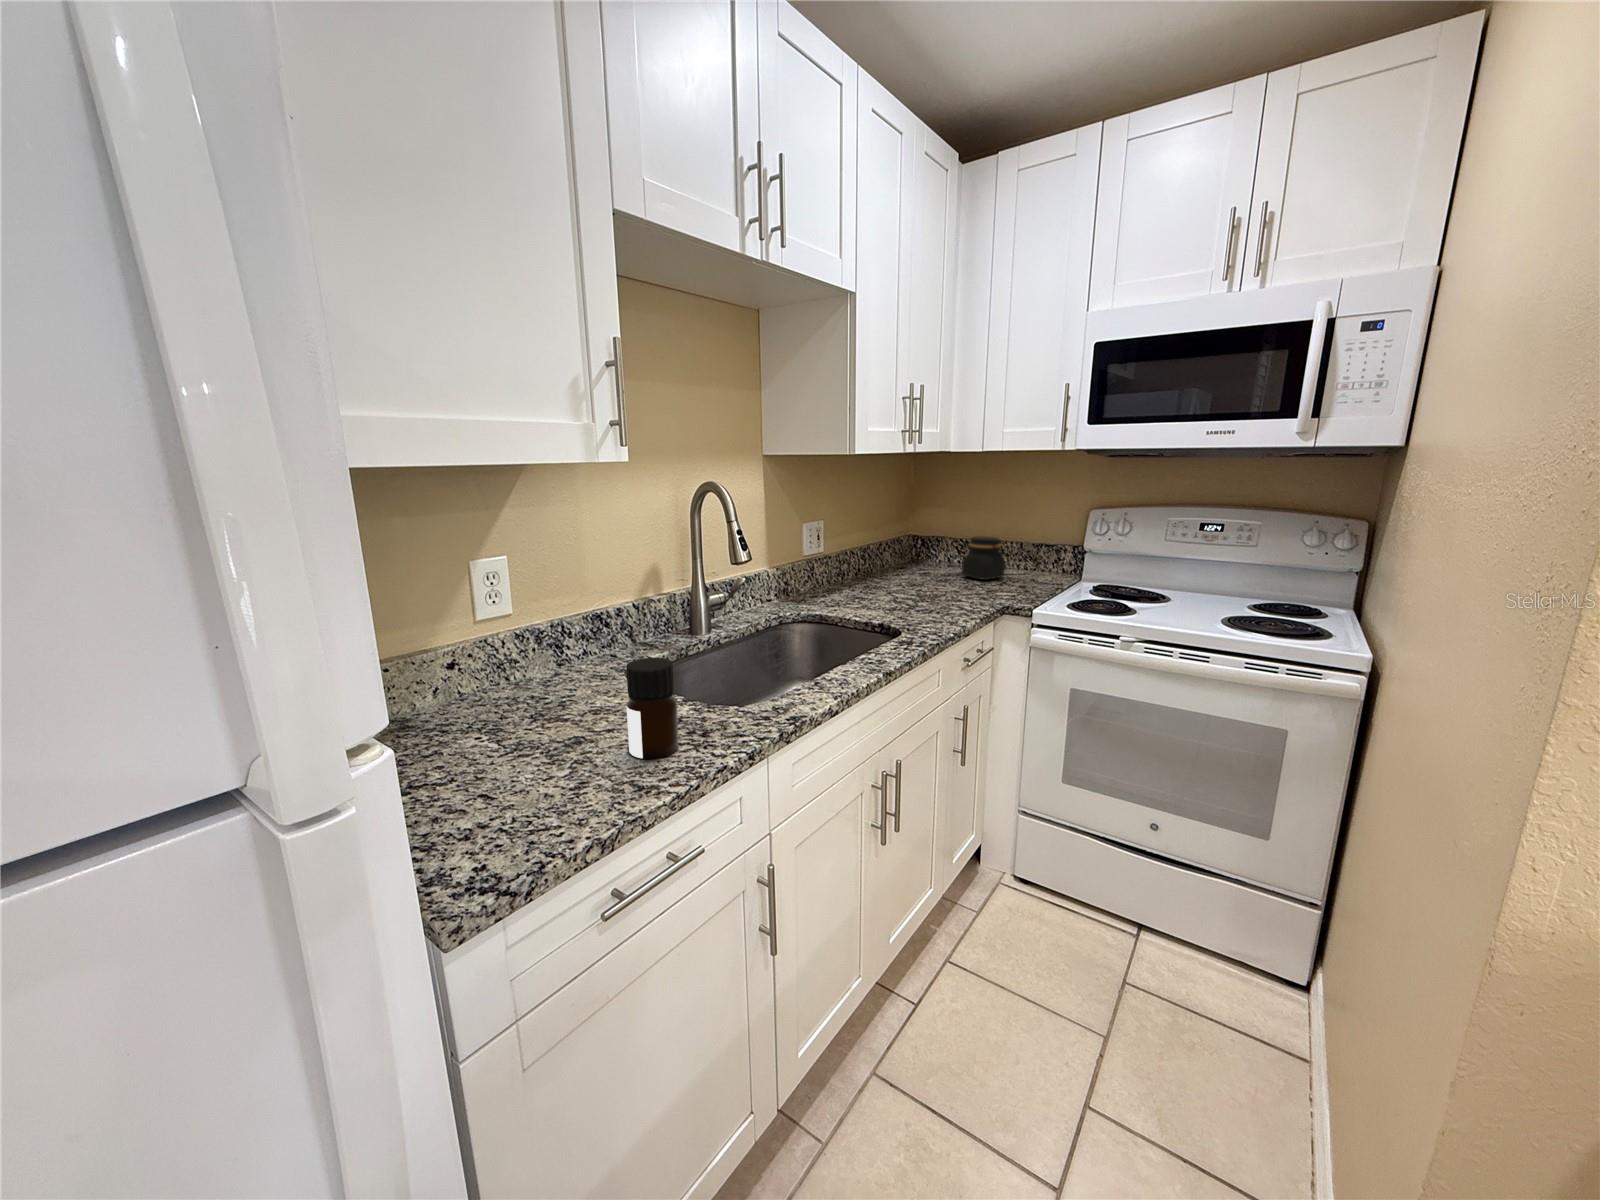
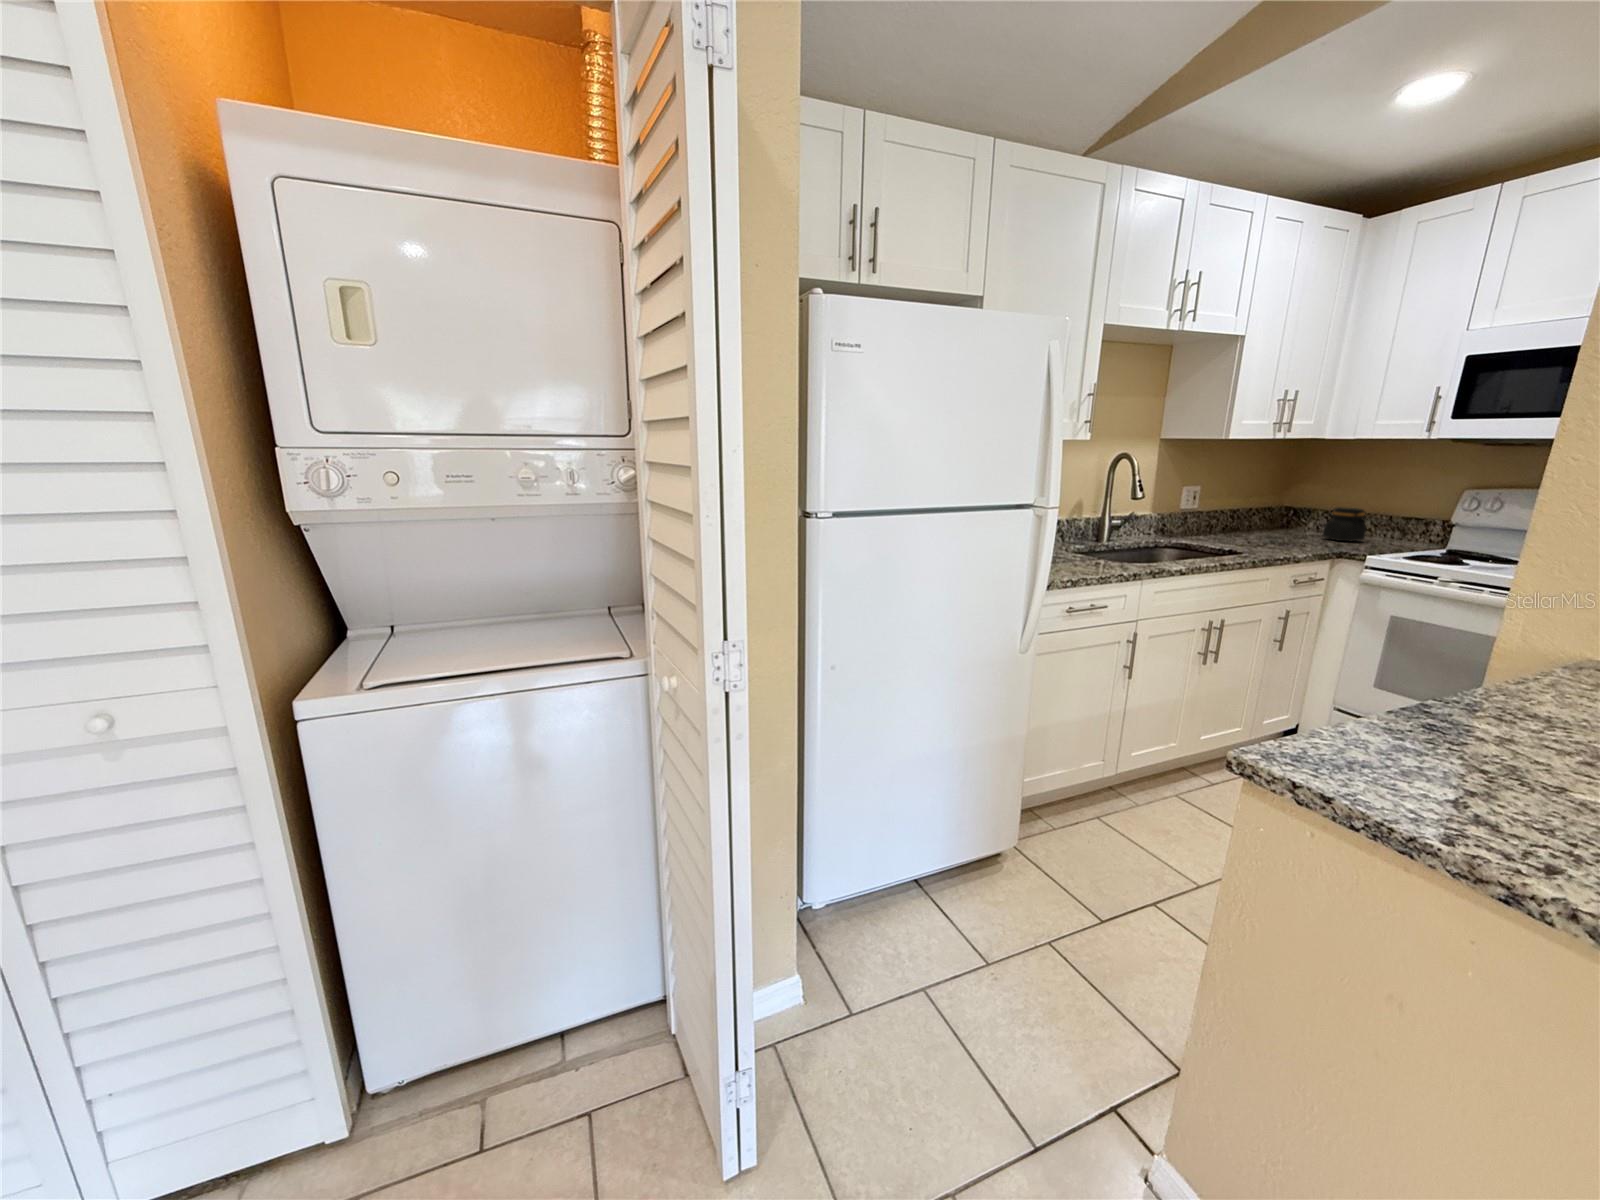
bottle: present [626,658,678,759] -> none [1076,525,1103,567]

